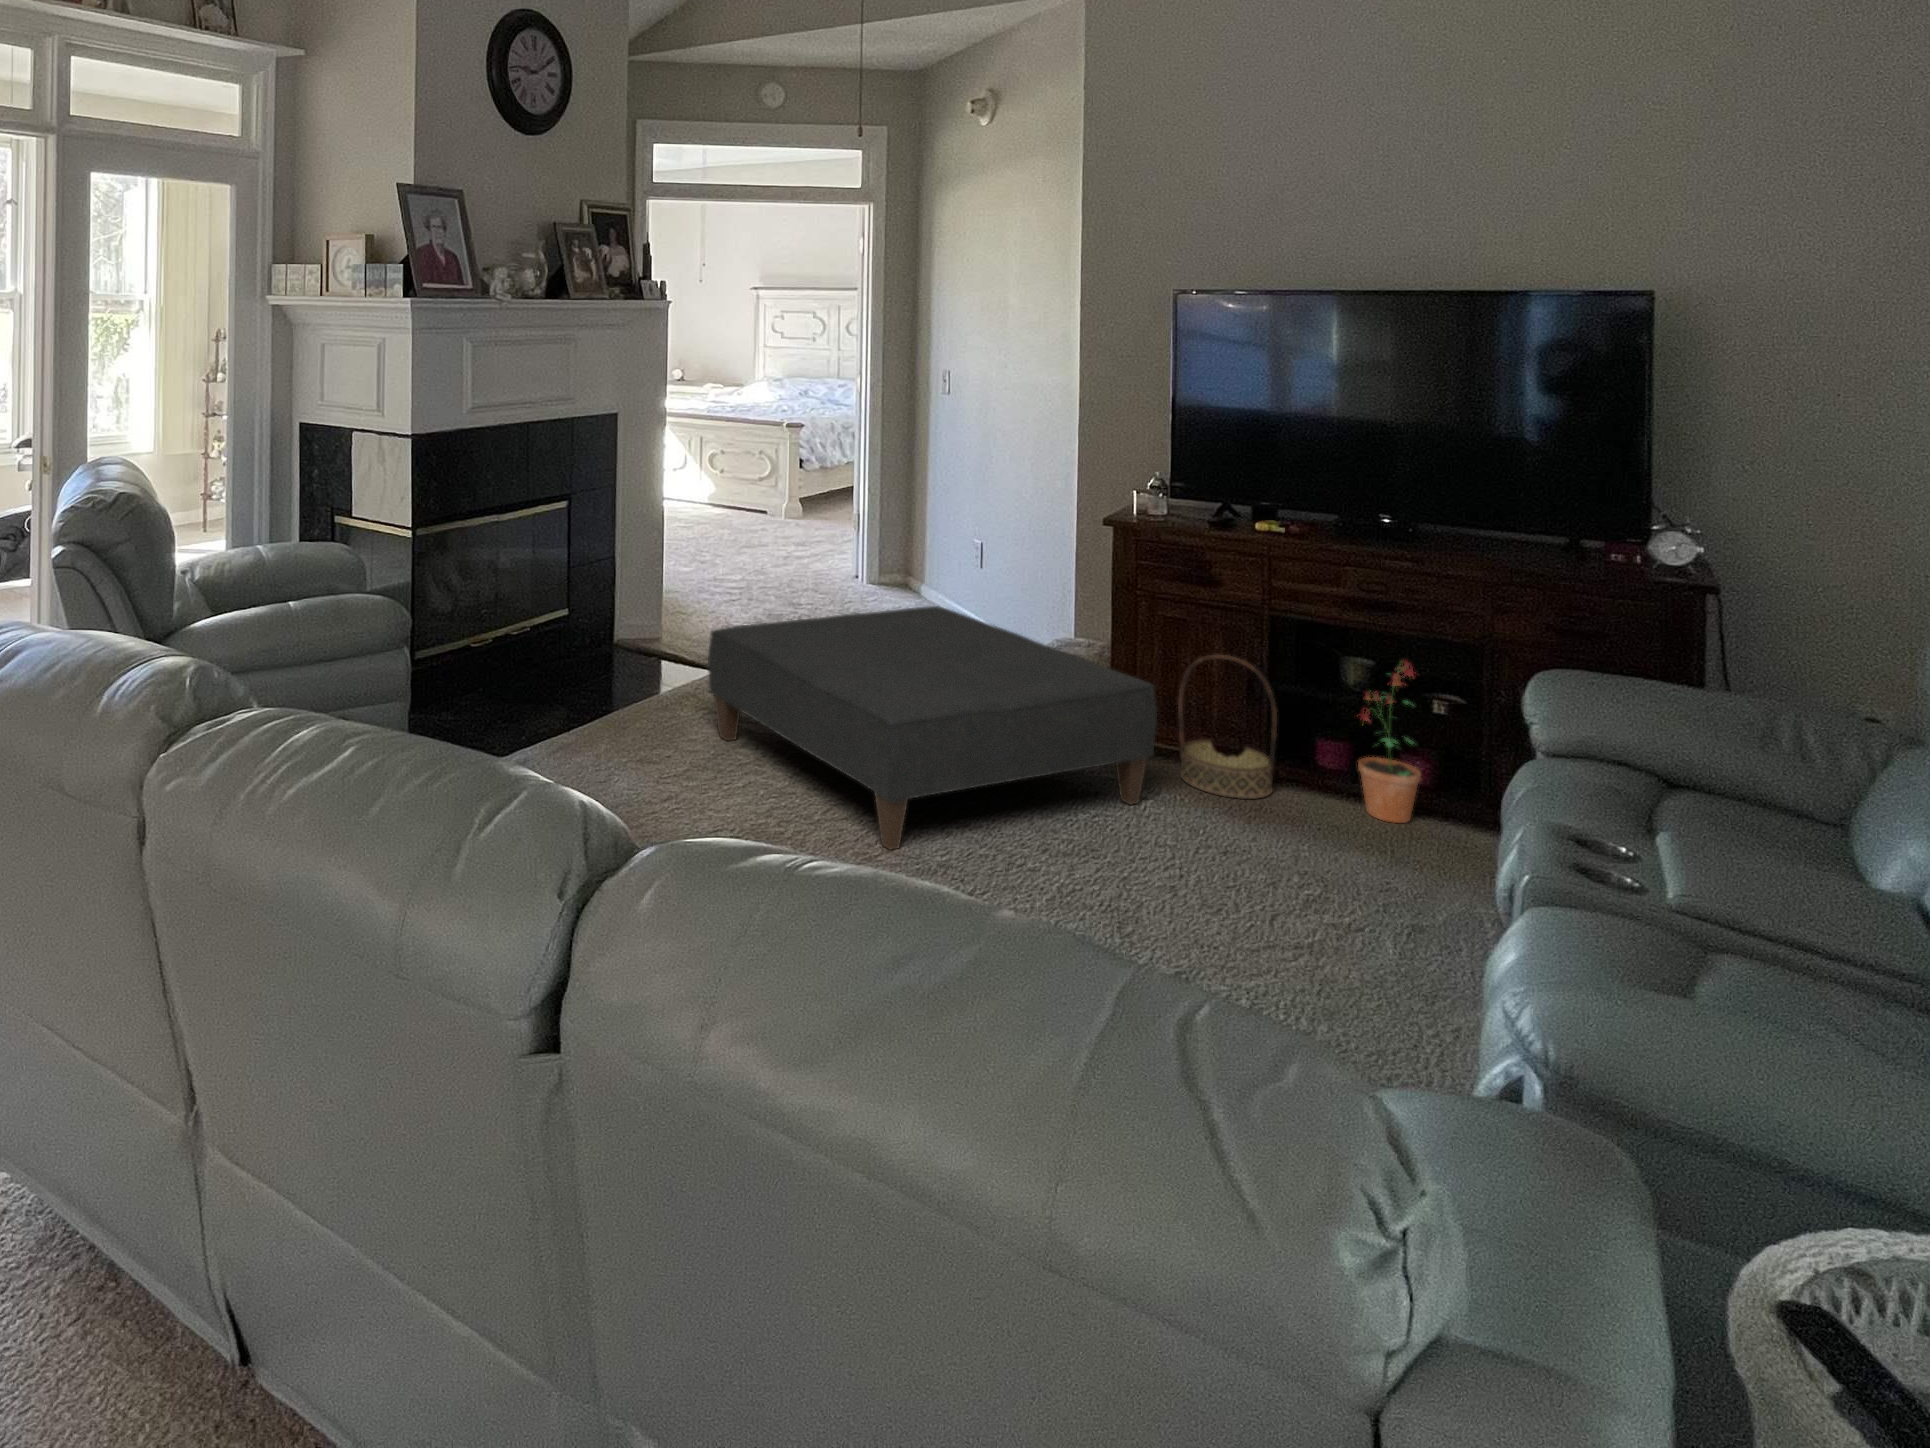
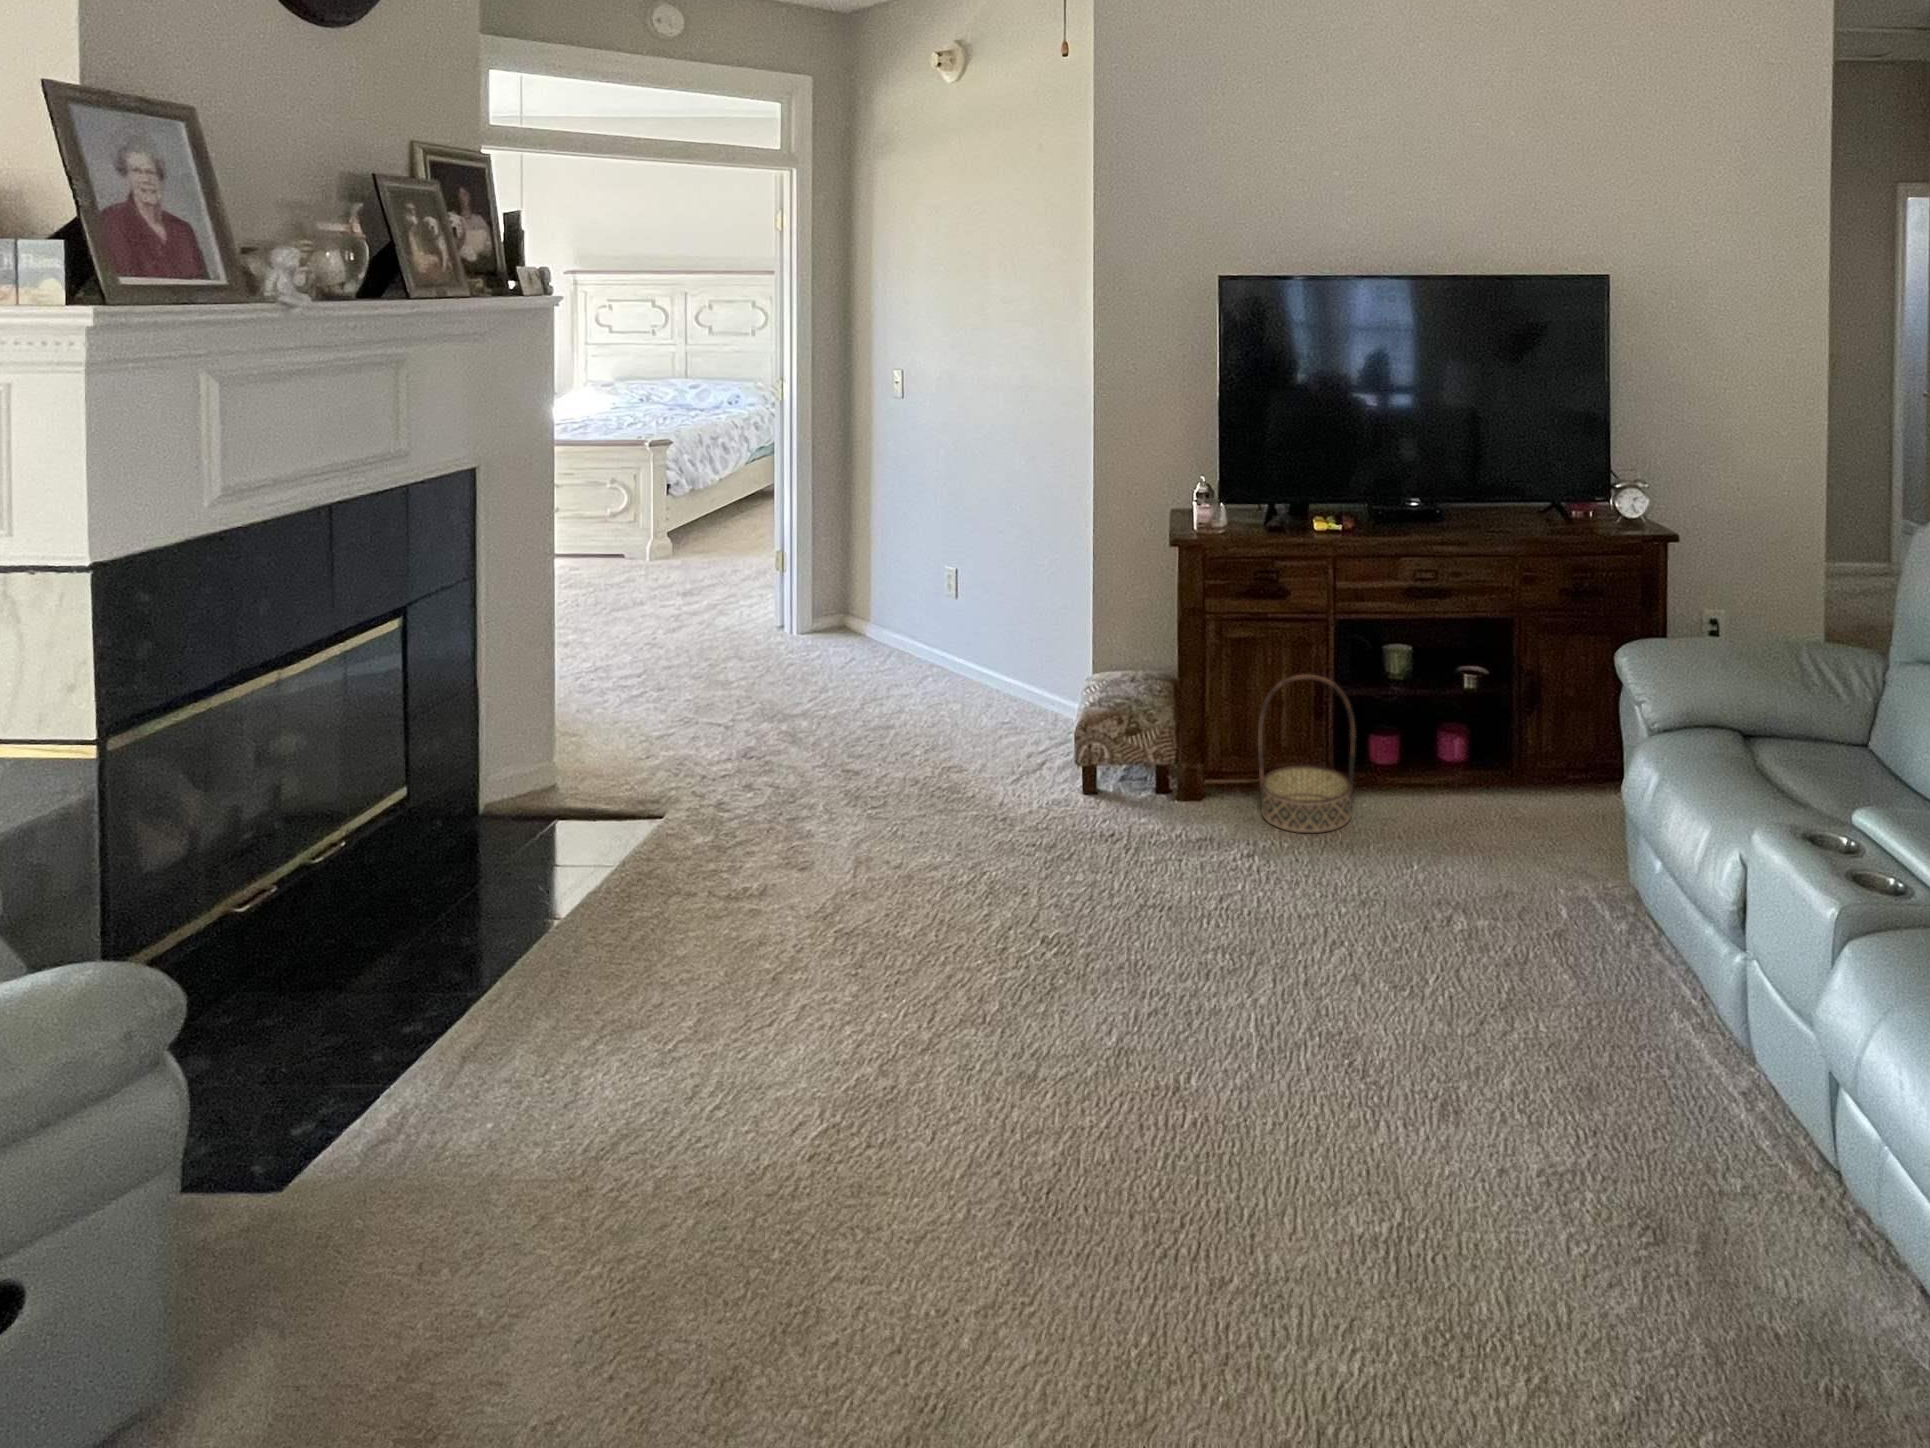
ottoman: present [708,606,1157,850] -> none [697,673,1270,1061]
potted plant: present [1358,661,1421,823] -> none [1417,645,1479,816]

